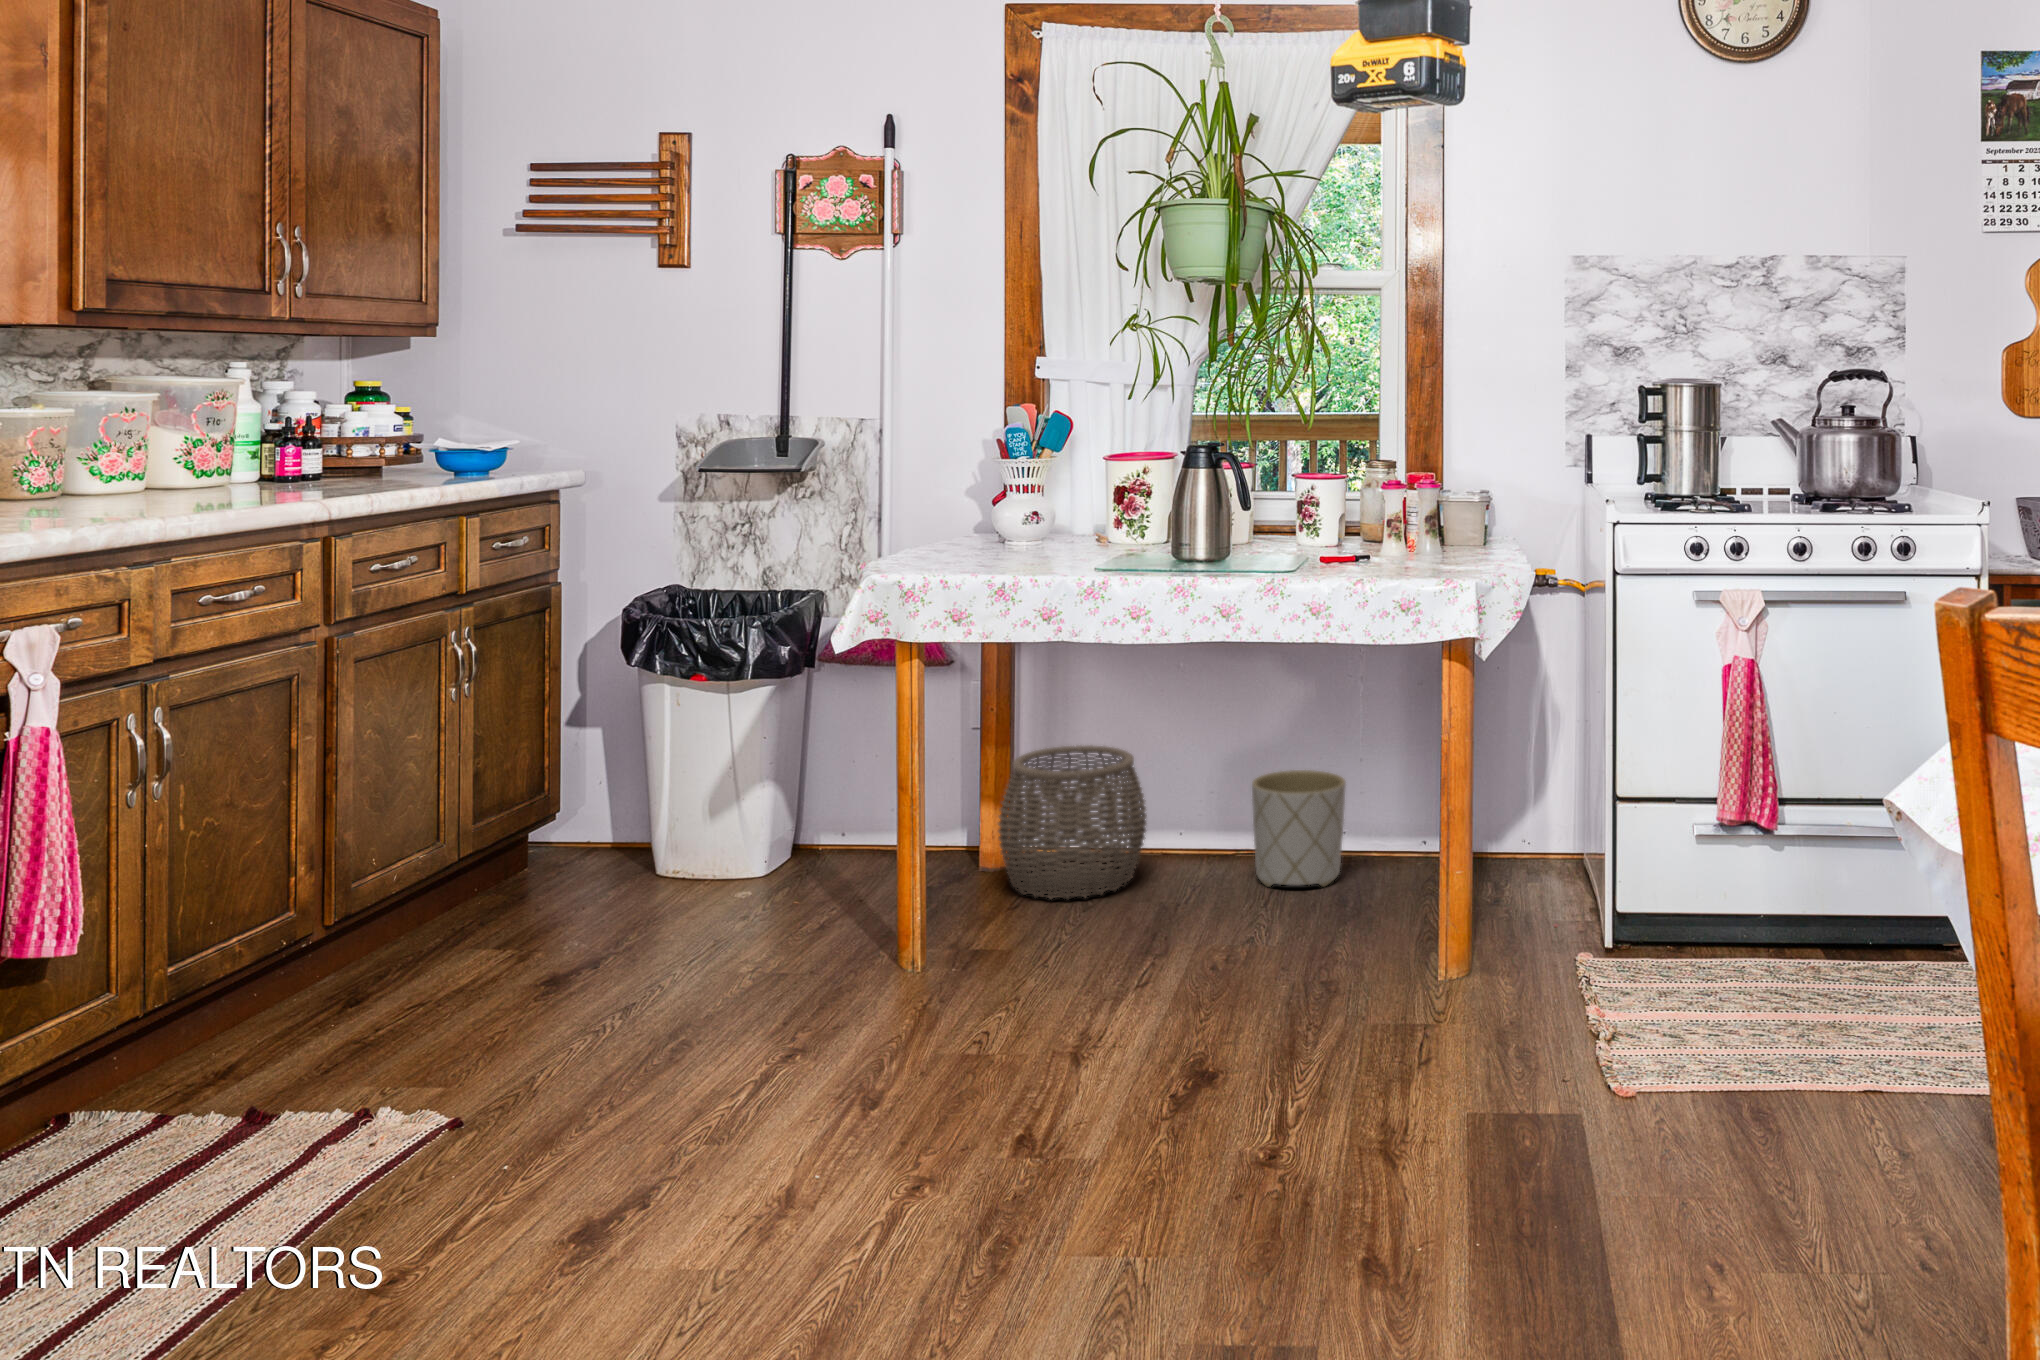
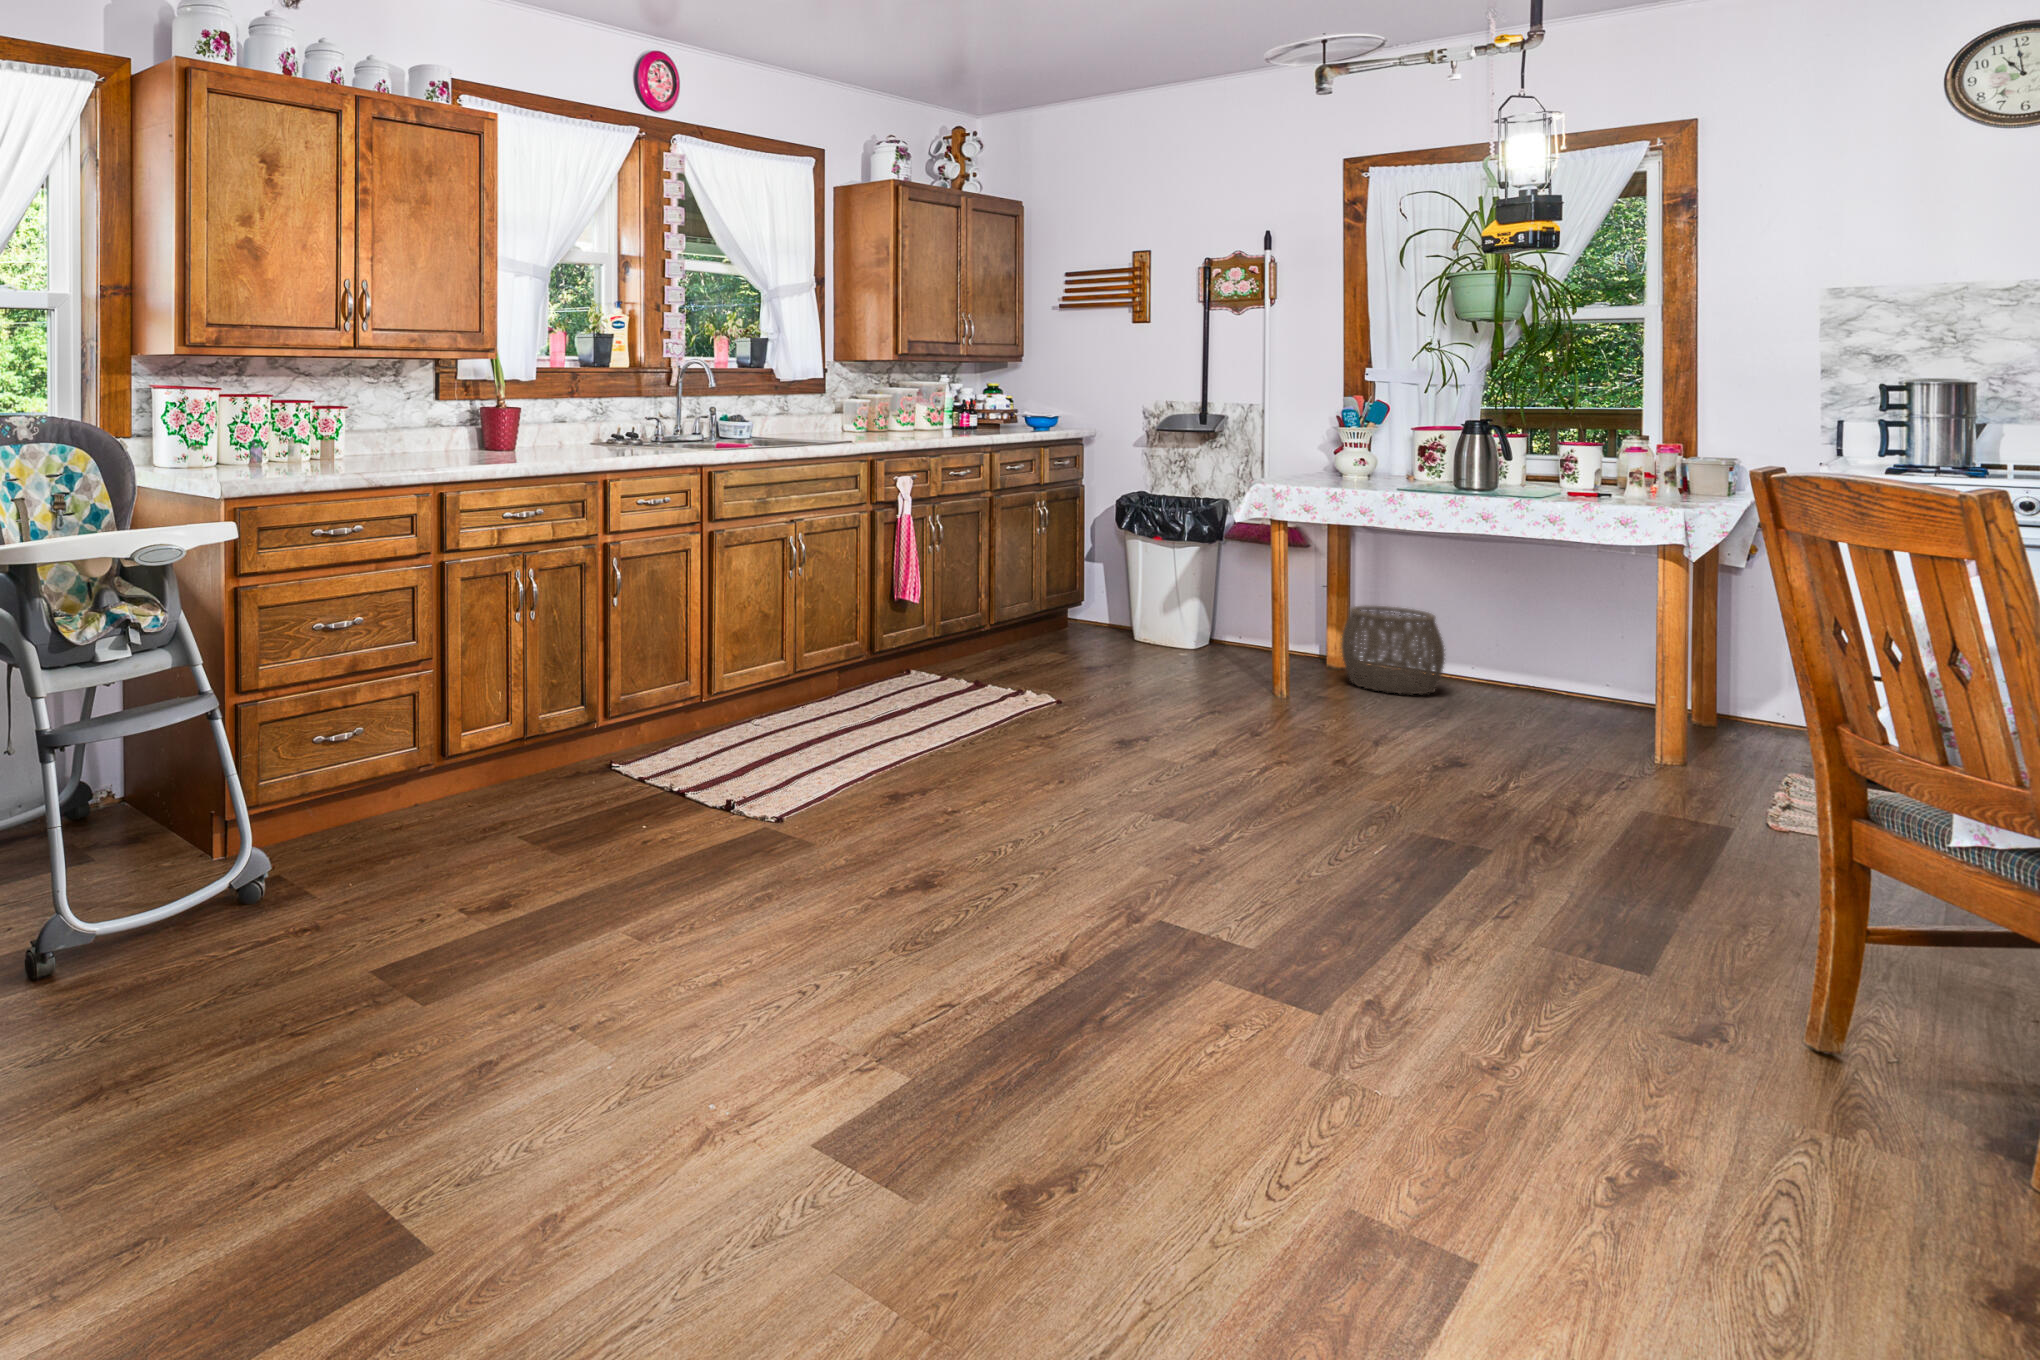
planter: present [1252,770,1346,887] -> none [1527,642,1607,720]

